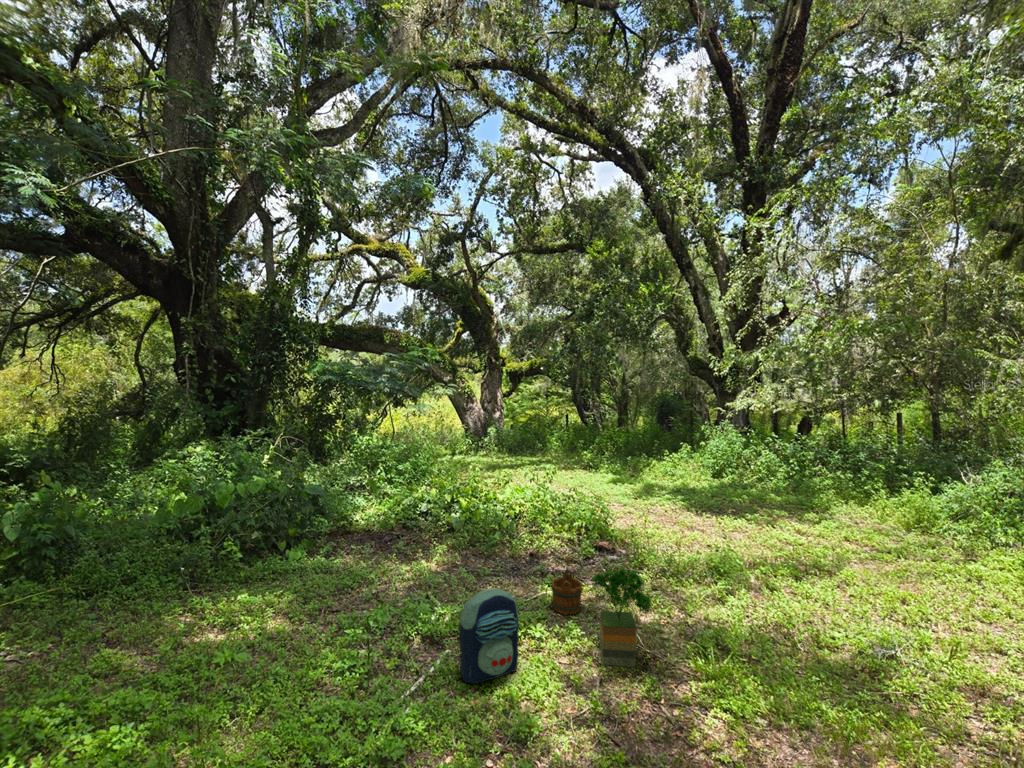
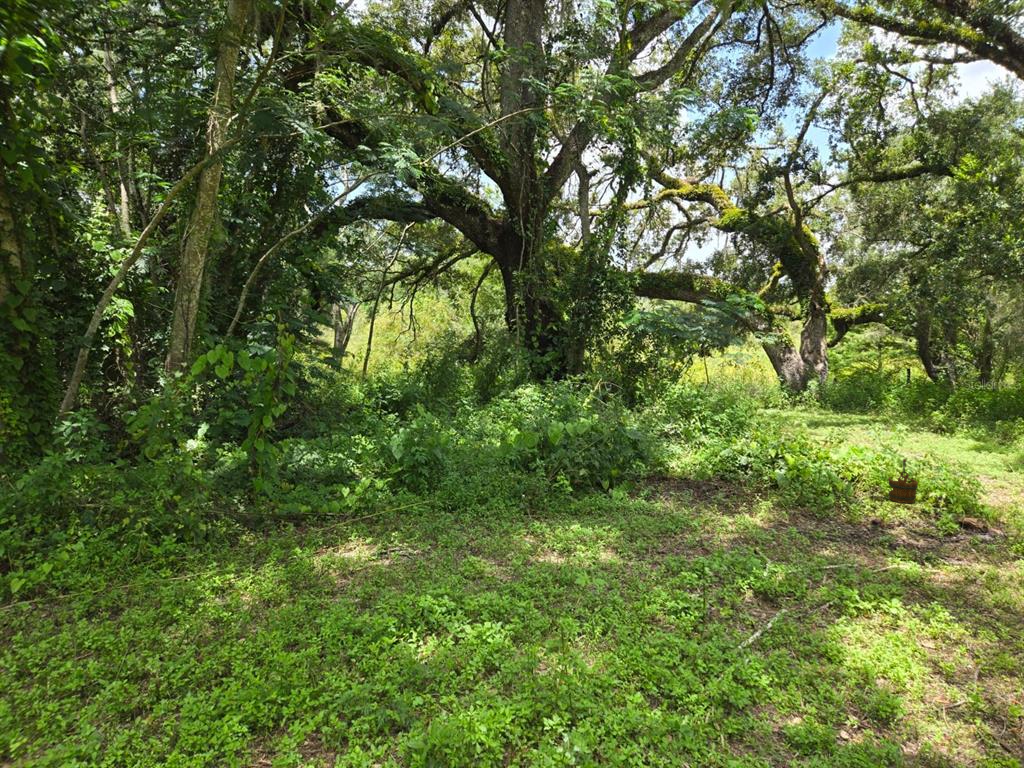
potted tree: present [592,569,651,667] -> none [926,457,983,531]
backpack: present [459,588,519,684] -> none [813,458,861,518]

